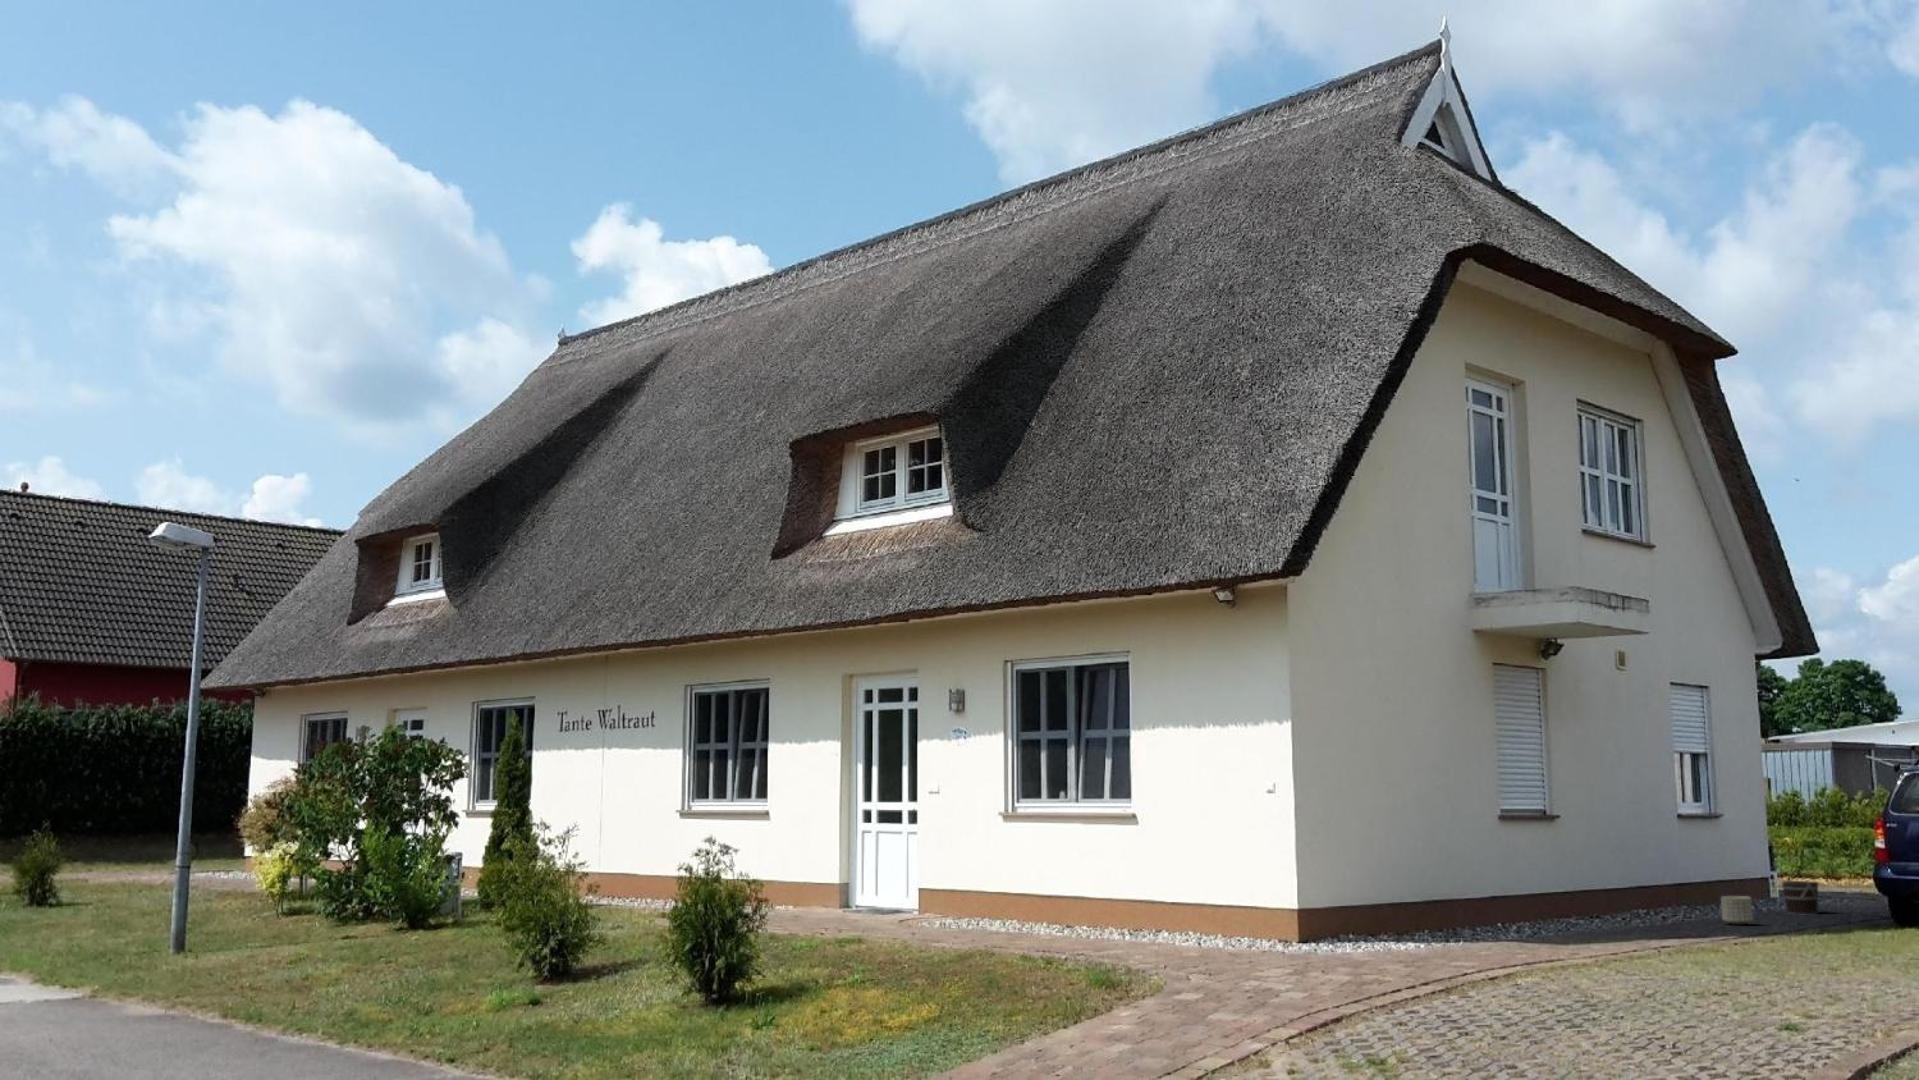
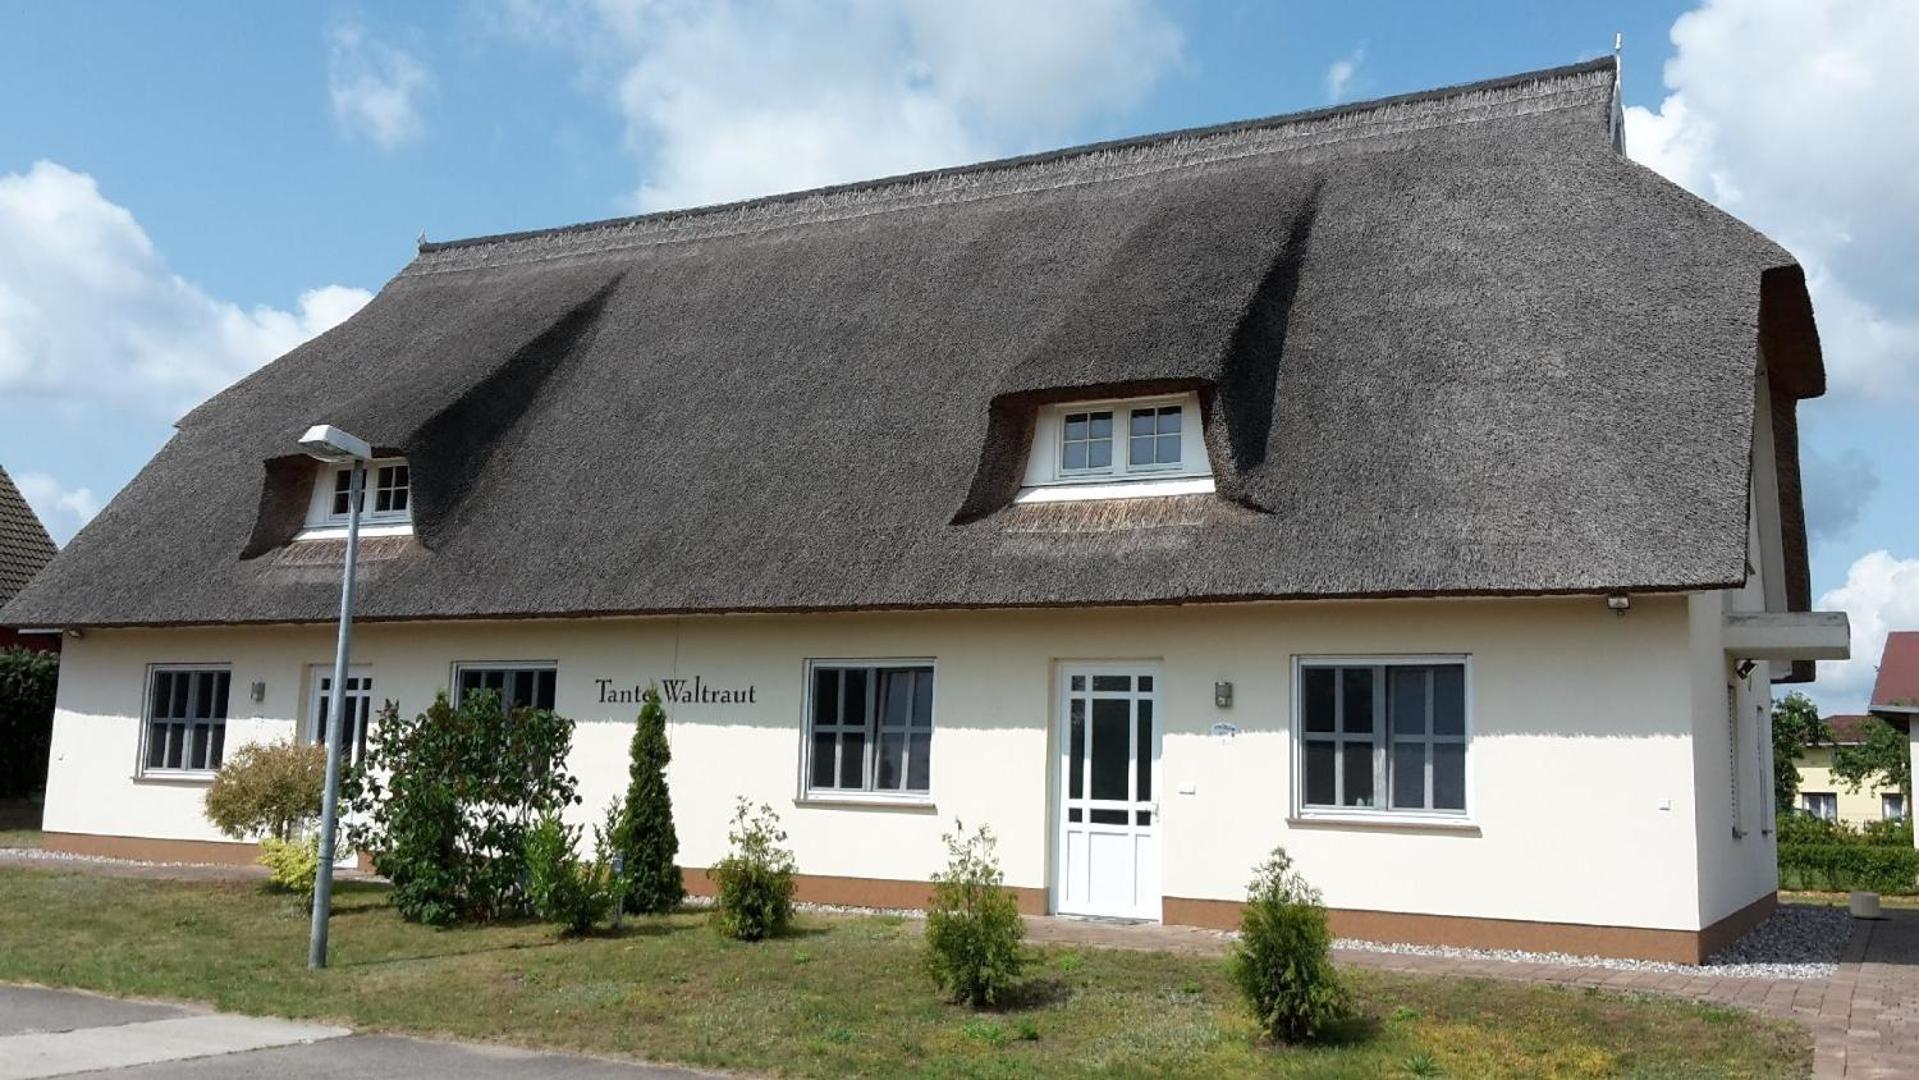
bucket: present [1782,880,1818,915] -> none [1817,868,1851,901]

